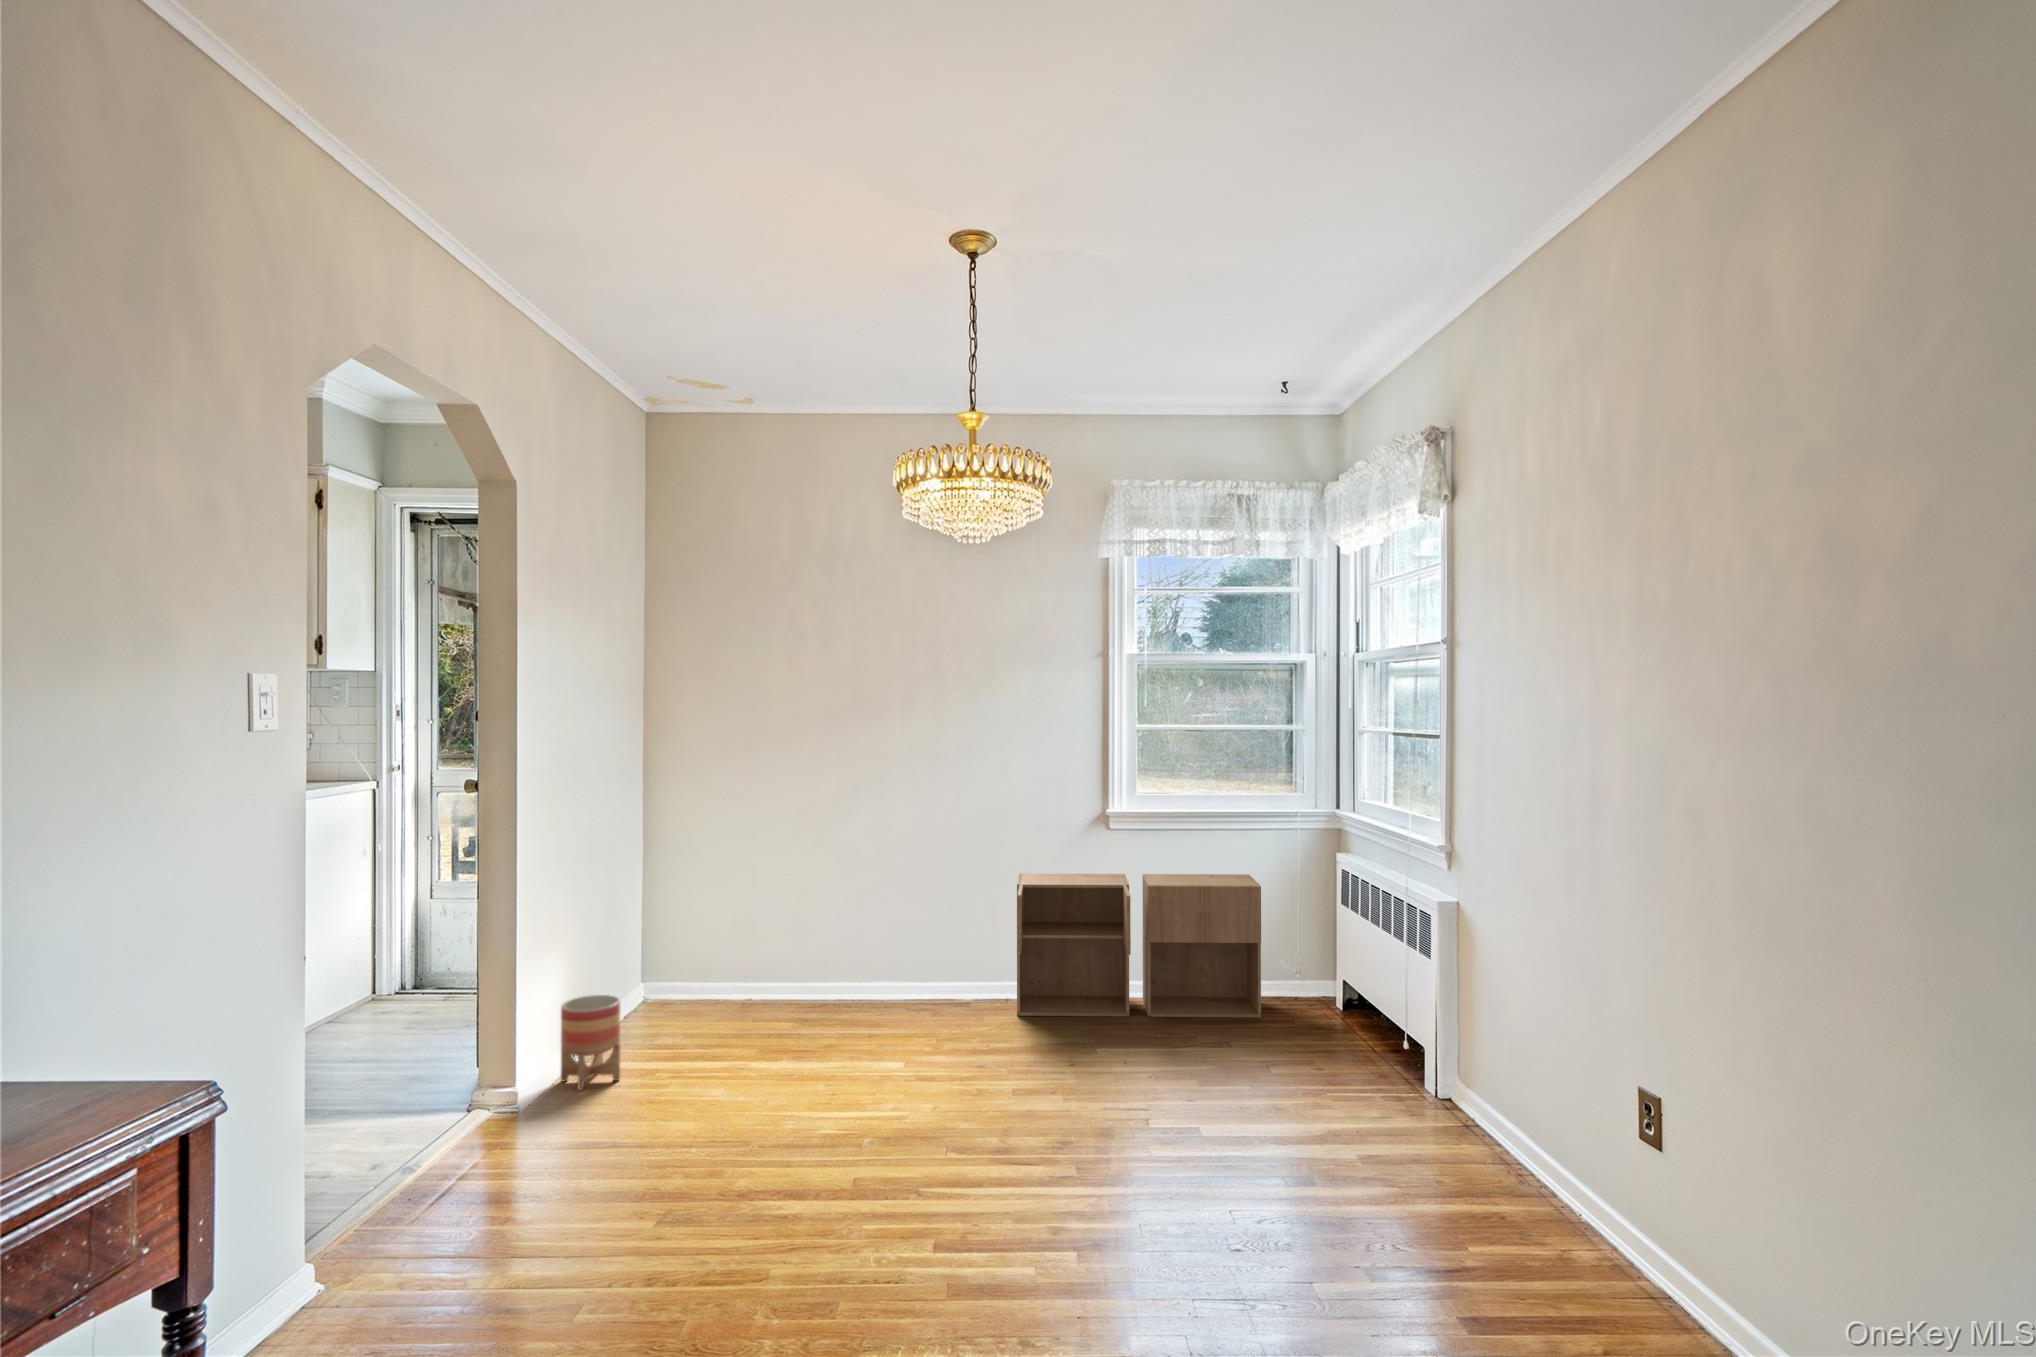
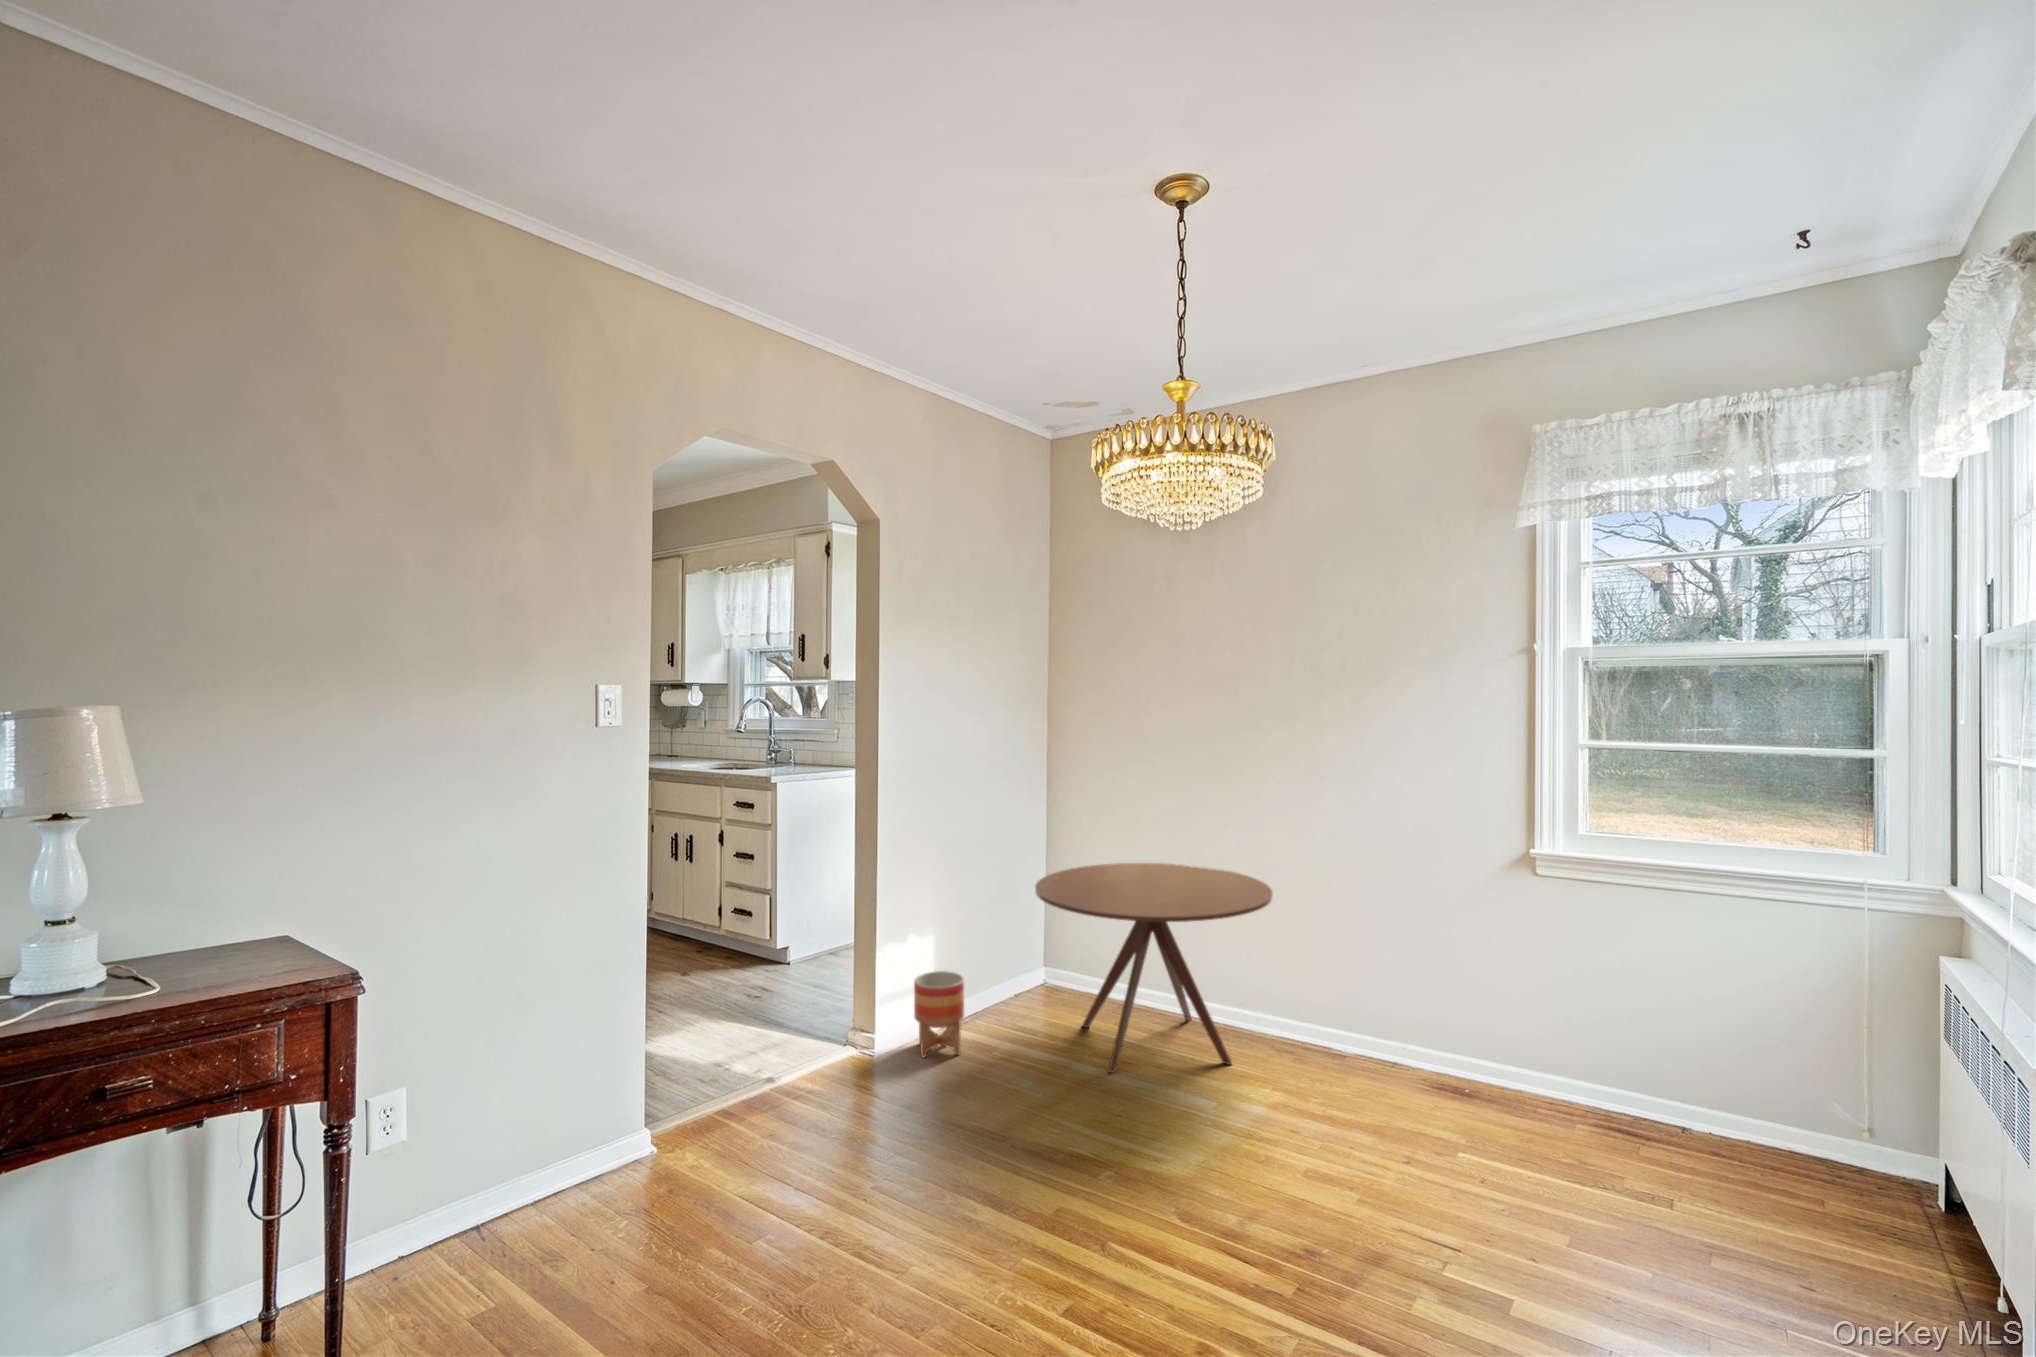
round table: none [684,859,918,1059] -> present [1035,863,1273,1073]
storage cabinet: present [1017,873,1261,1018] -> none [1374,912,1768,1183]

